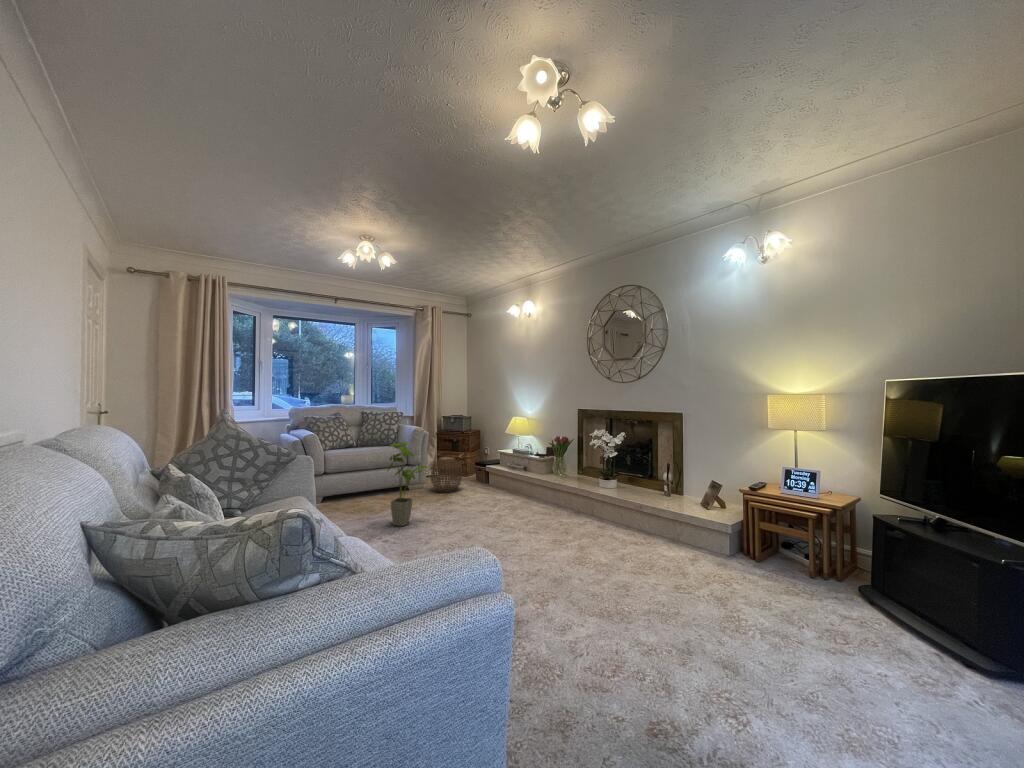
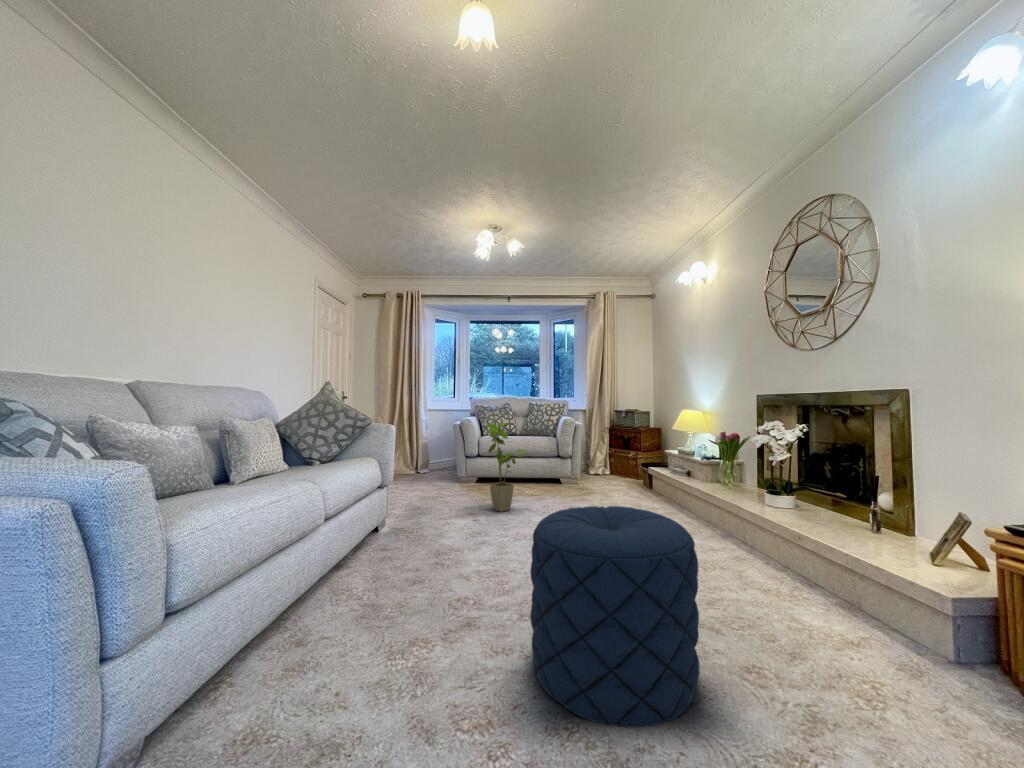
woven basket: present [431,457,462,492] -> none [575,451,611,491]
pouf: none [574,503,675,624] -> present [530,506,700,728]

